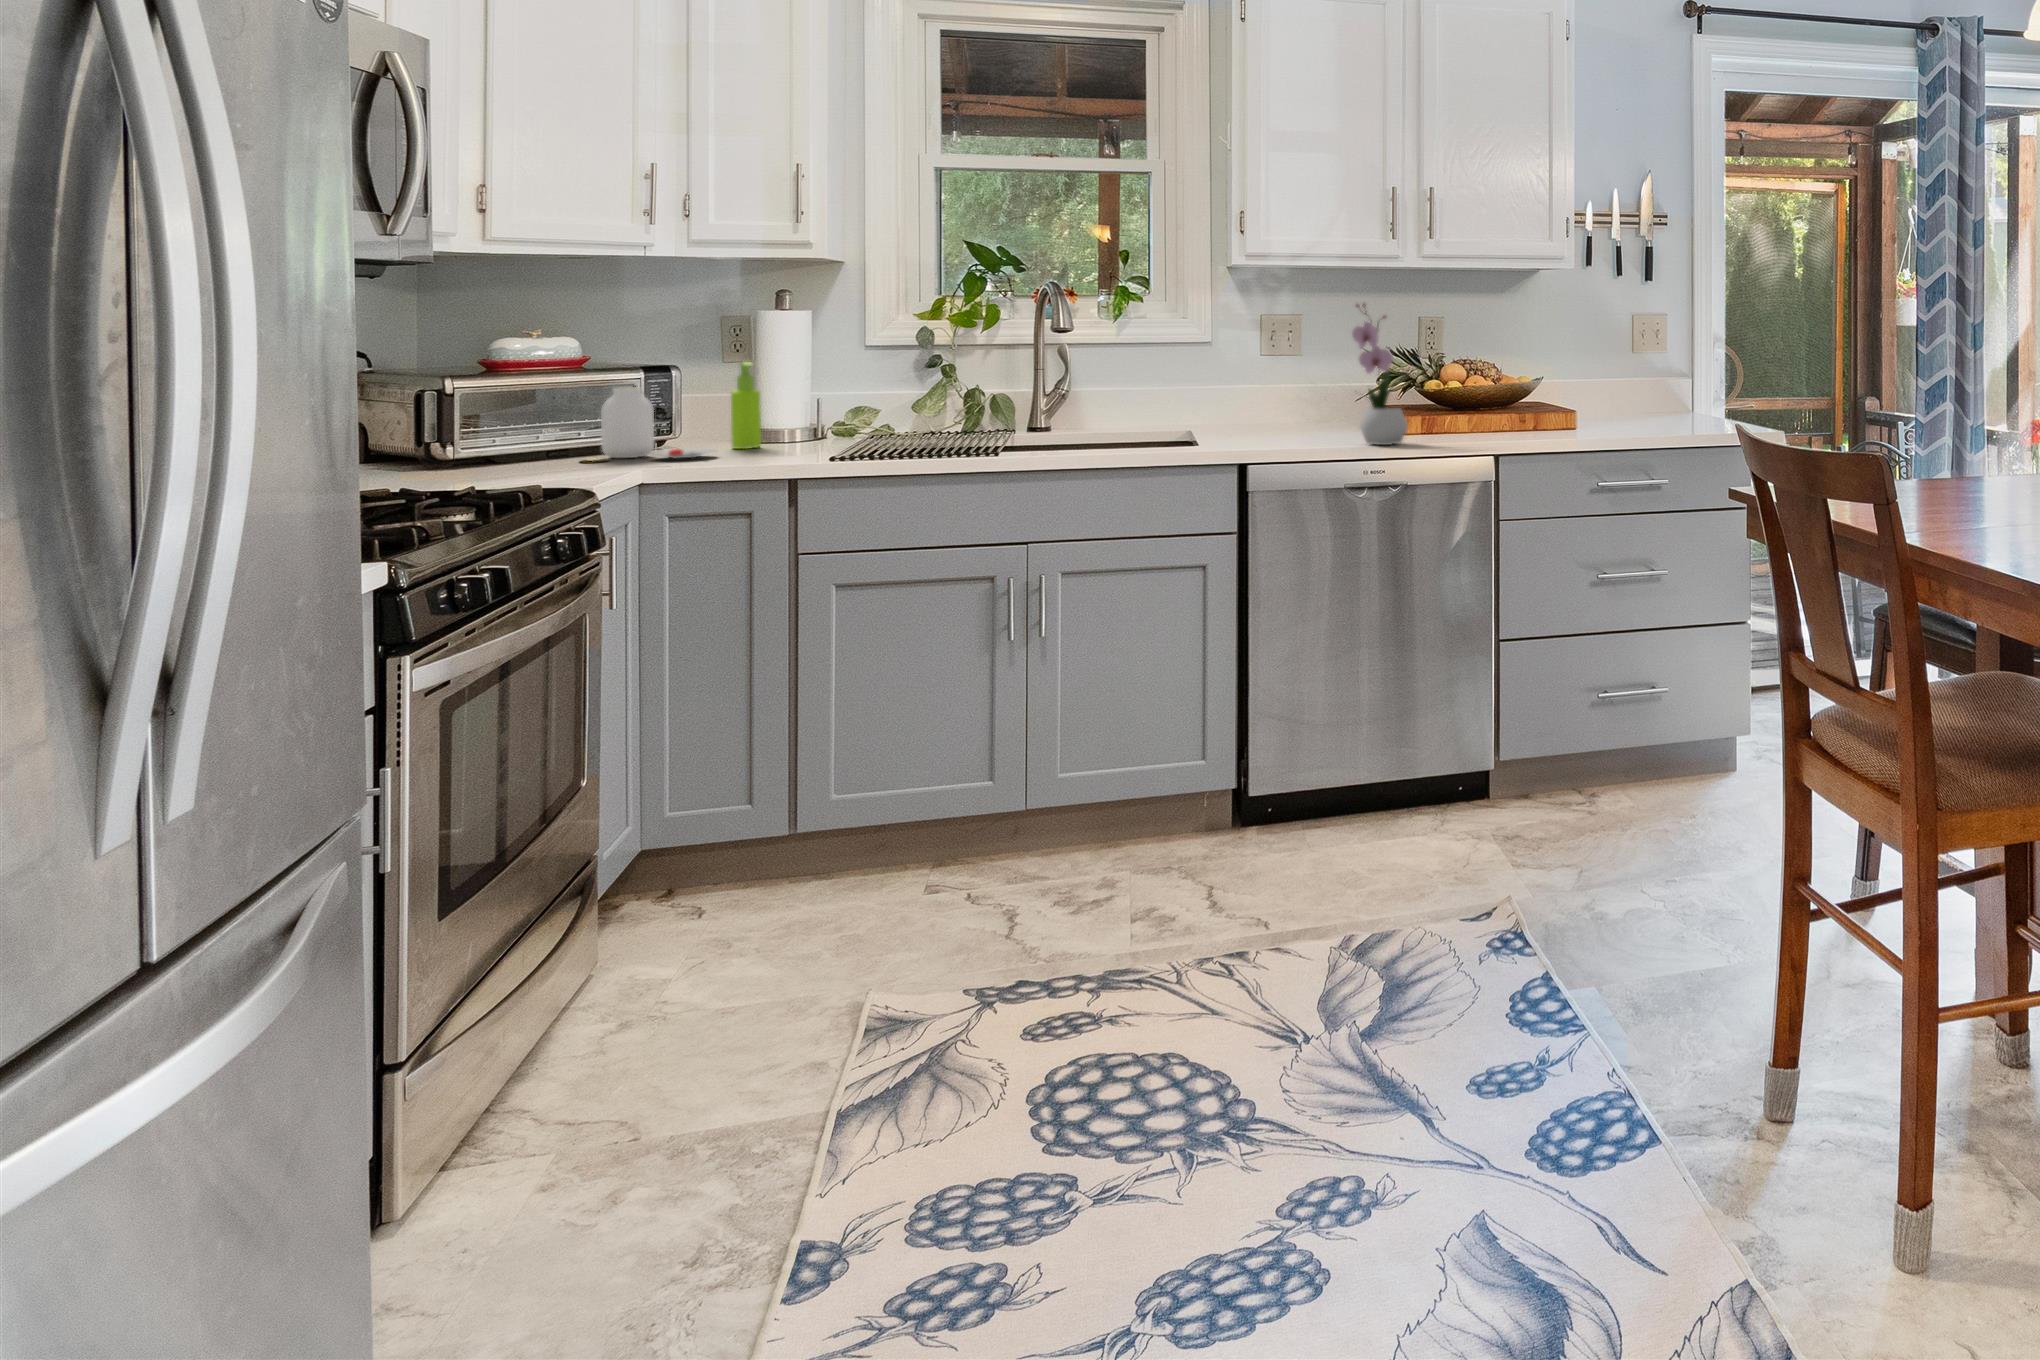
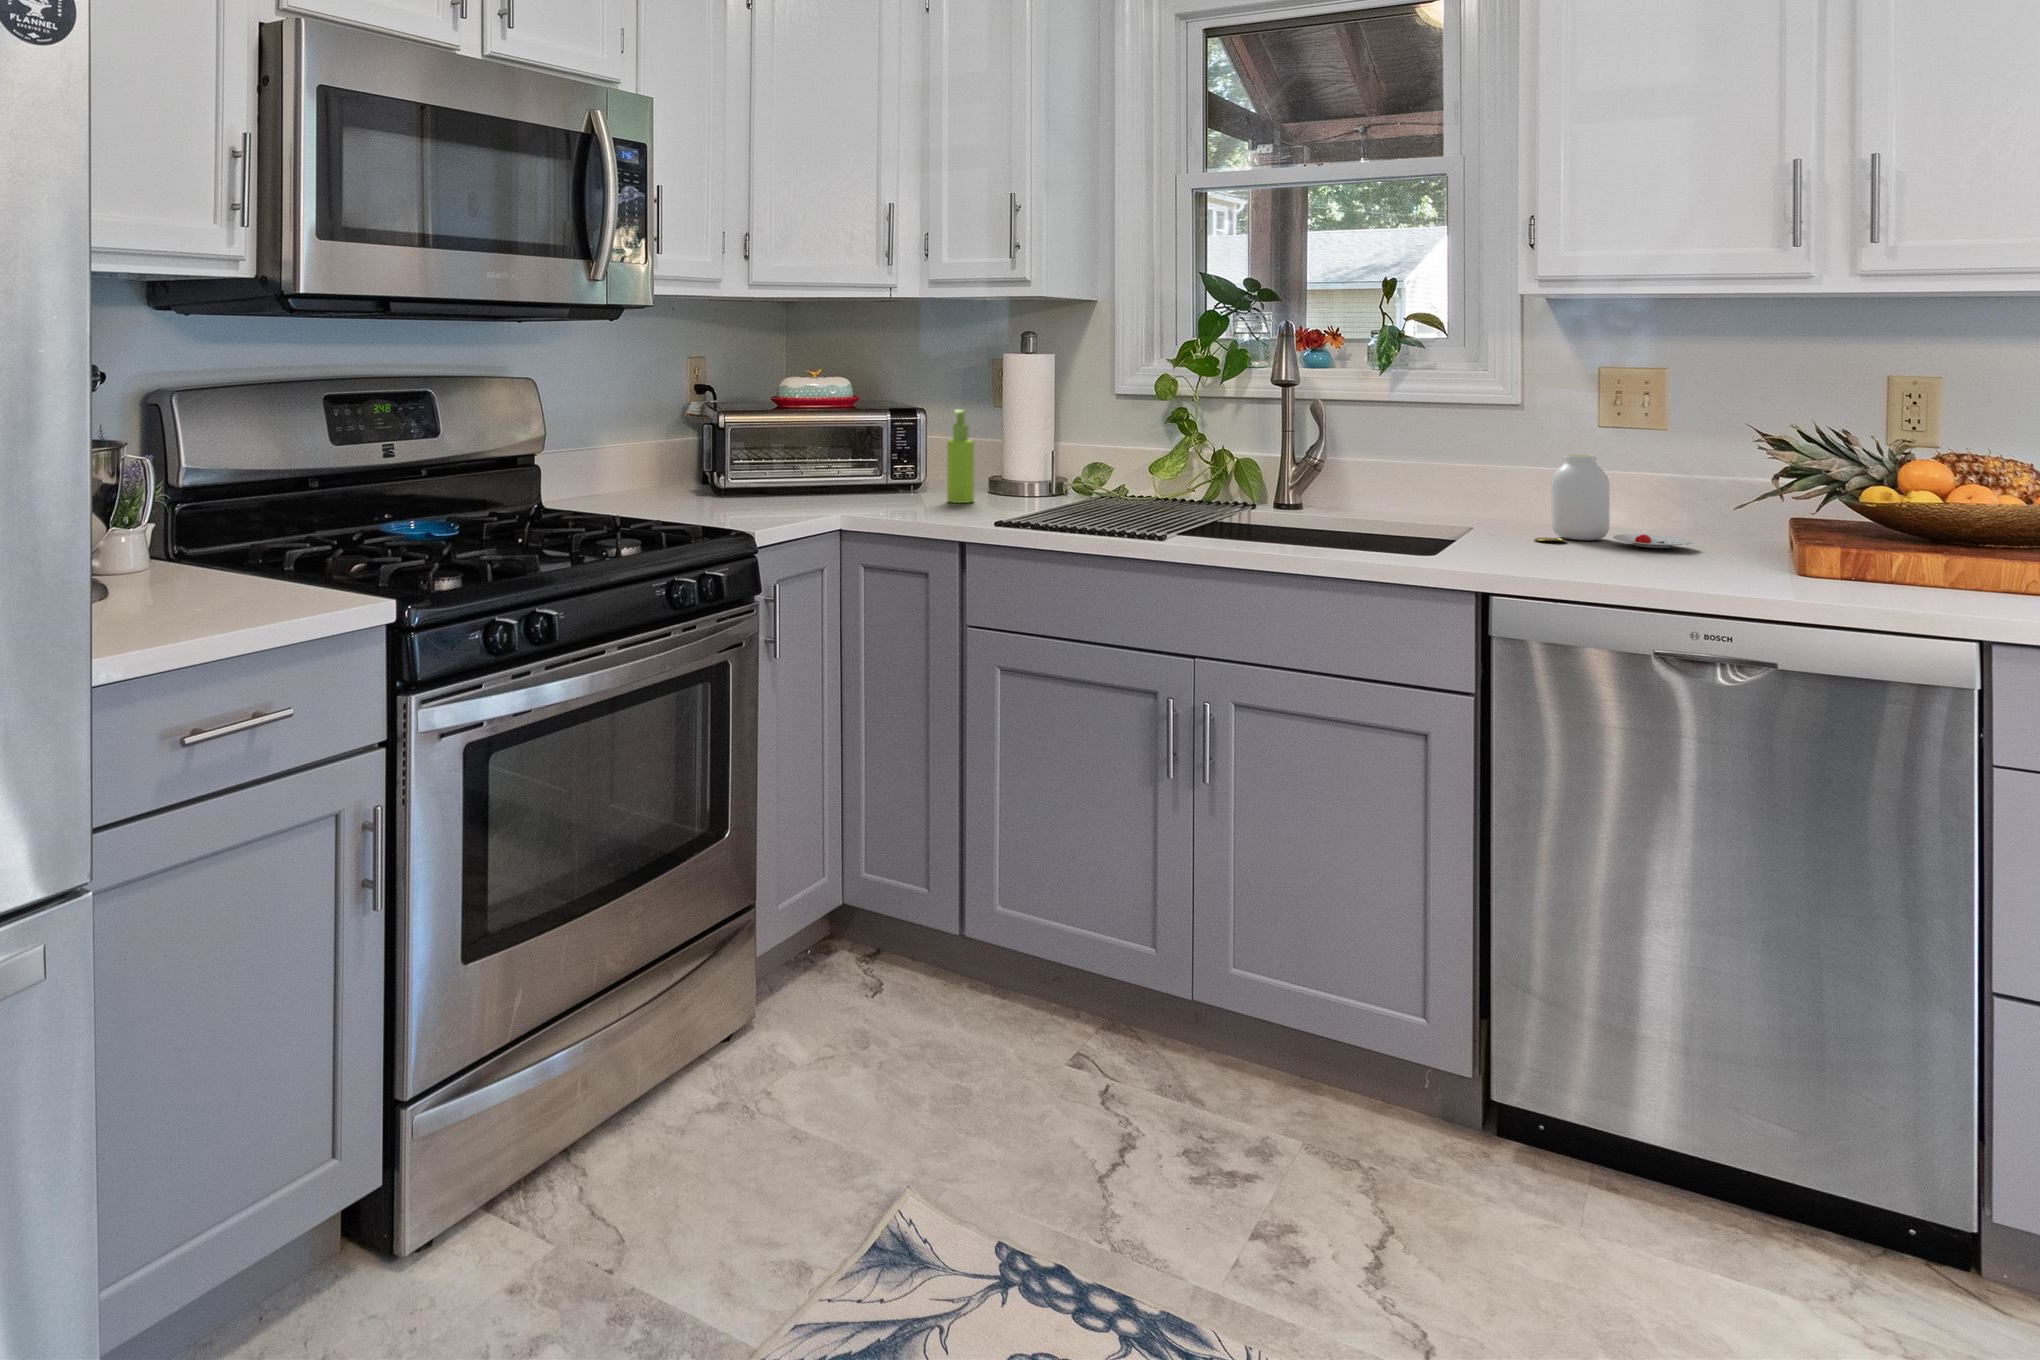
flower arrangement: present [1352,304,1408,445] -> none [1683,348,1811,590]
jar: present [601,387,715,458] -> present [1534,454,1693,548]

